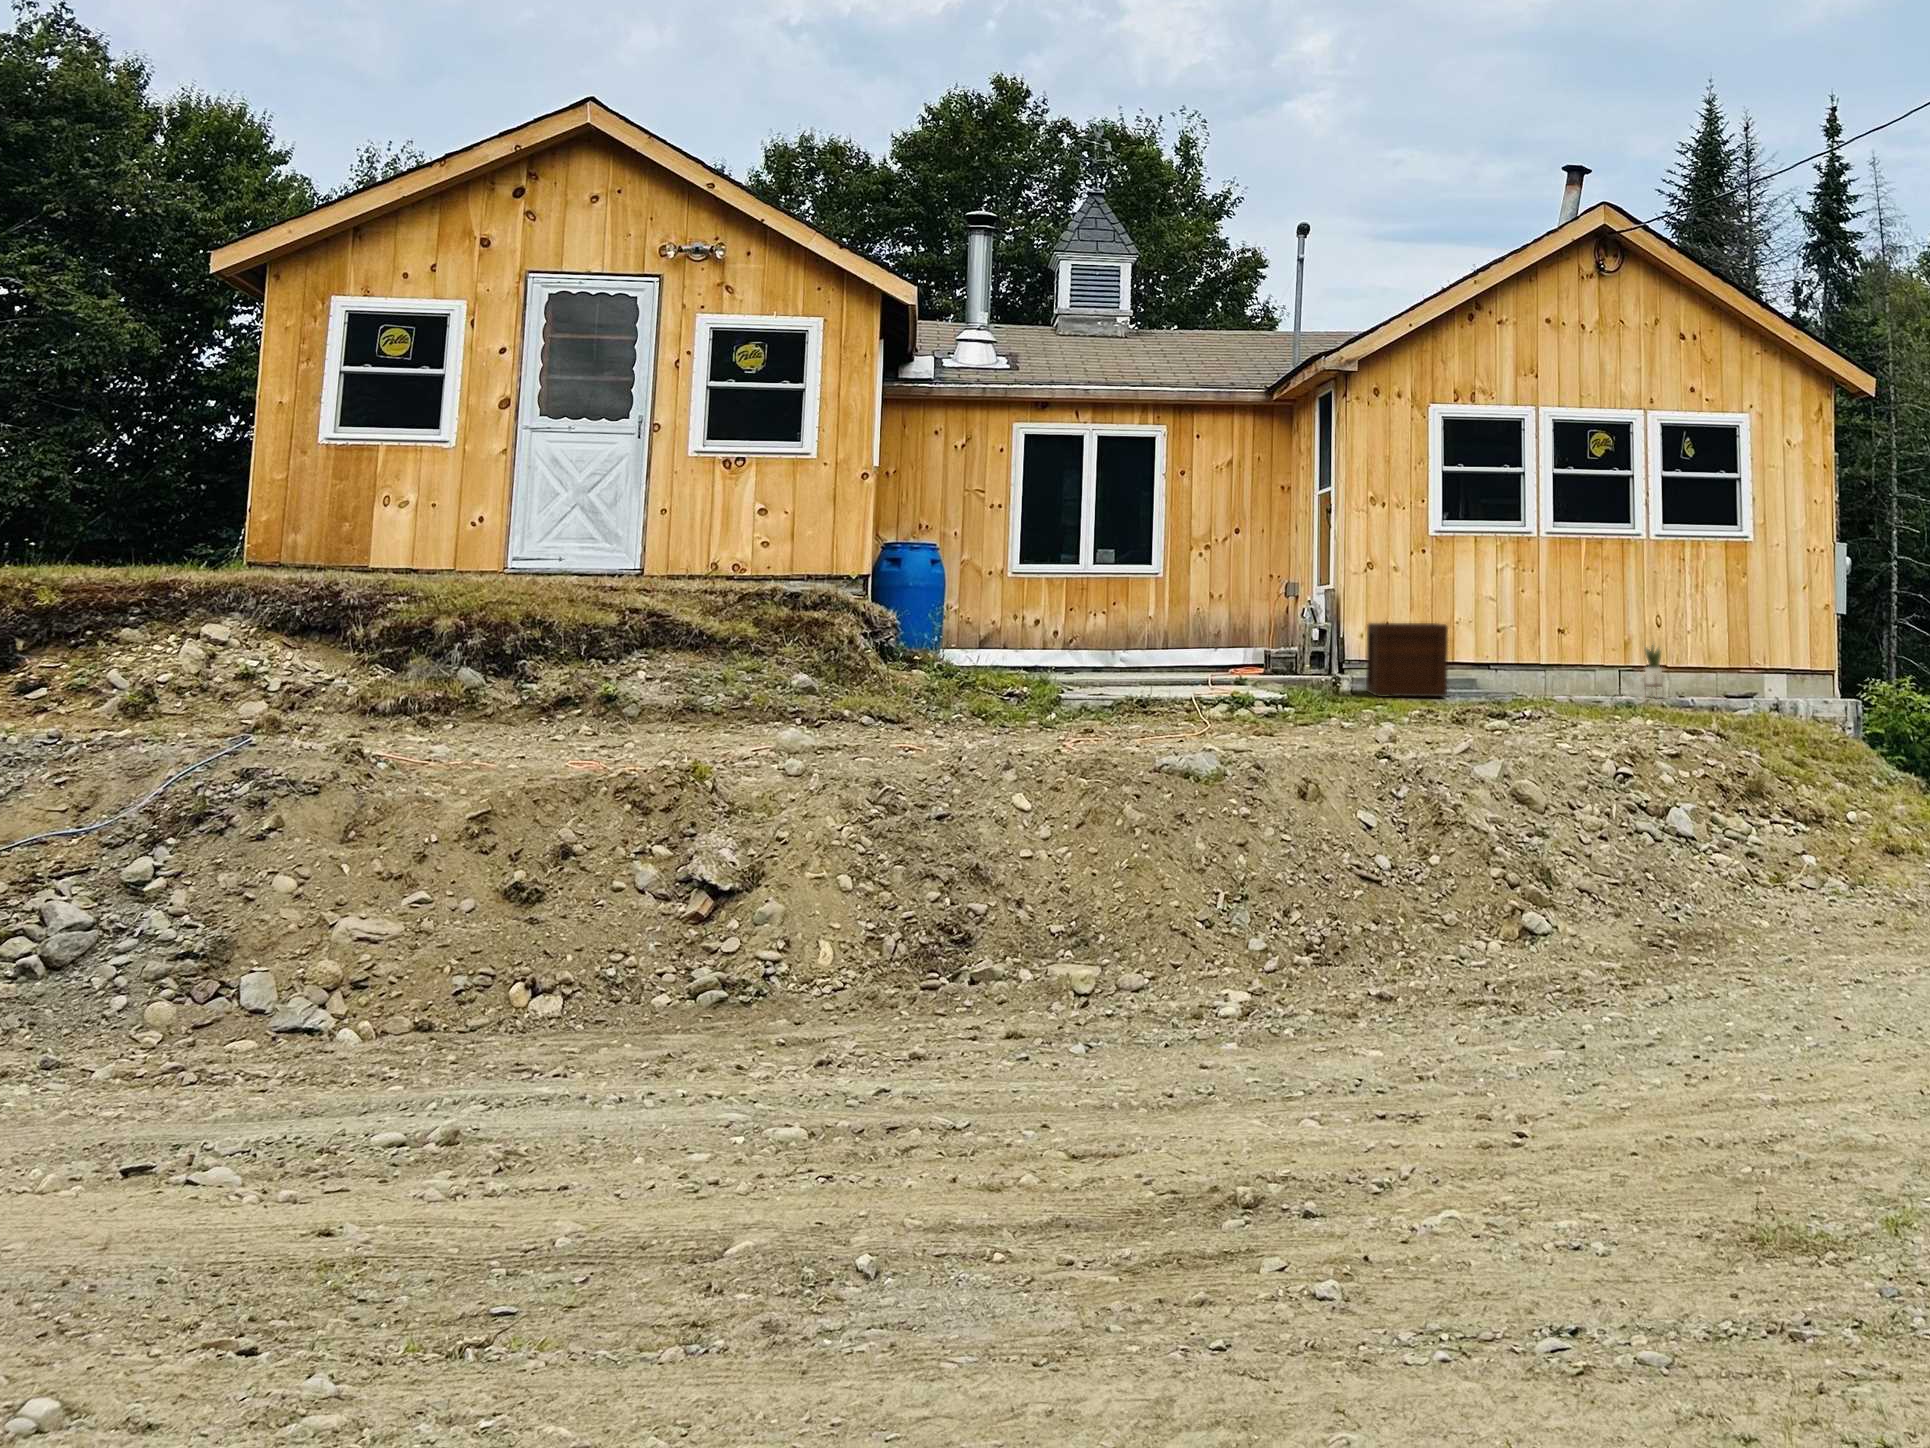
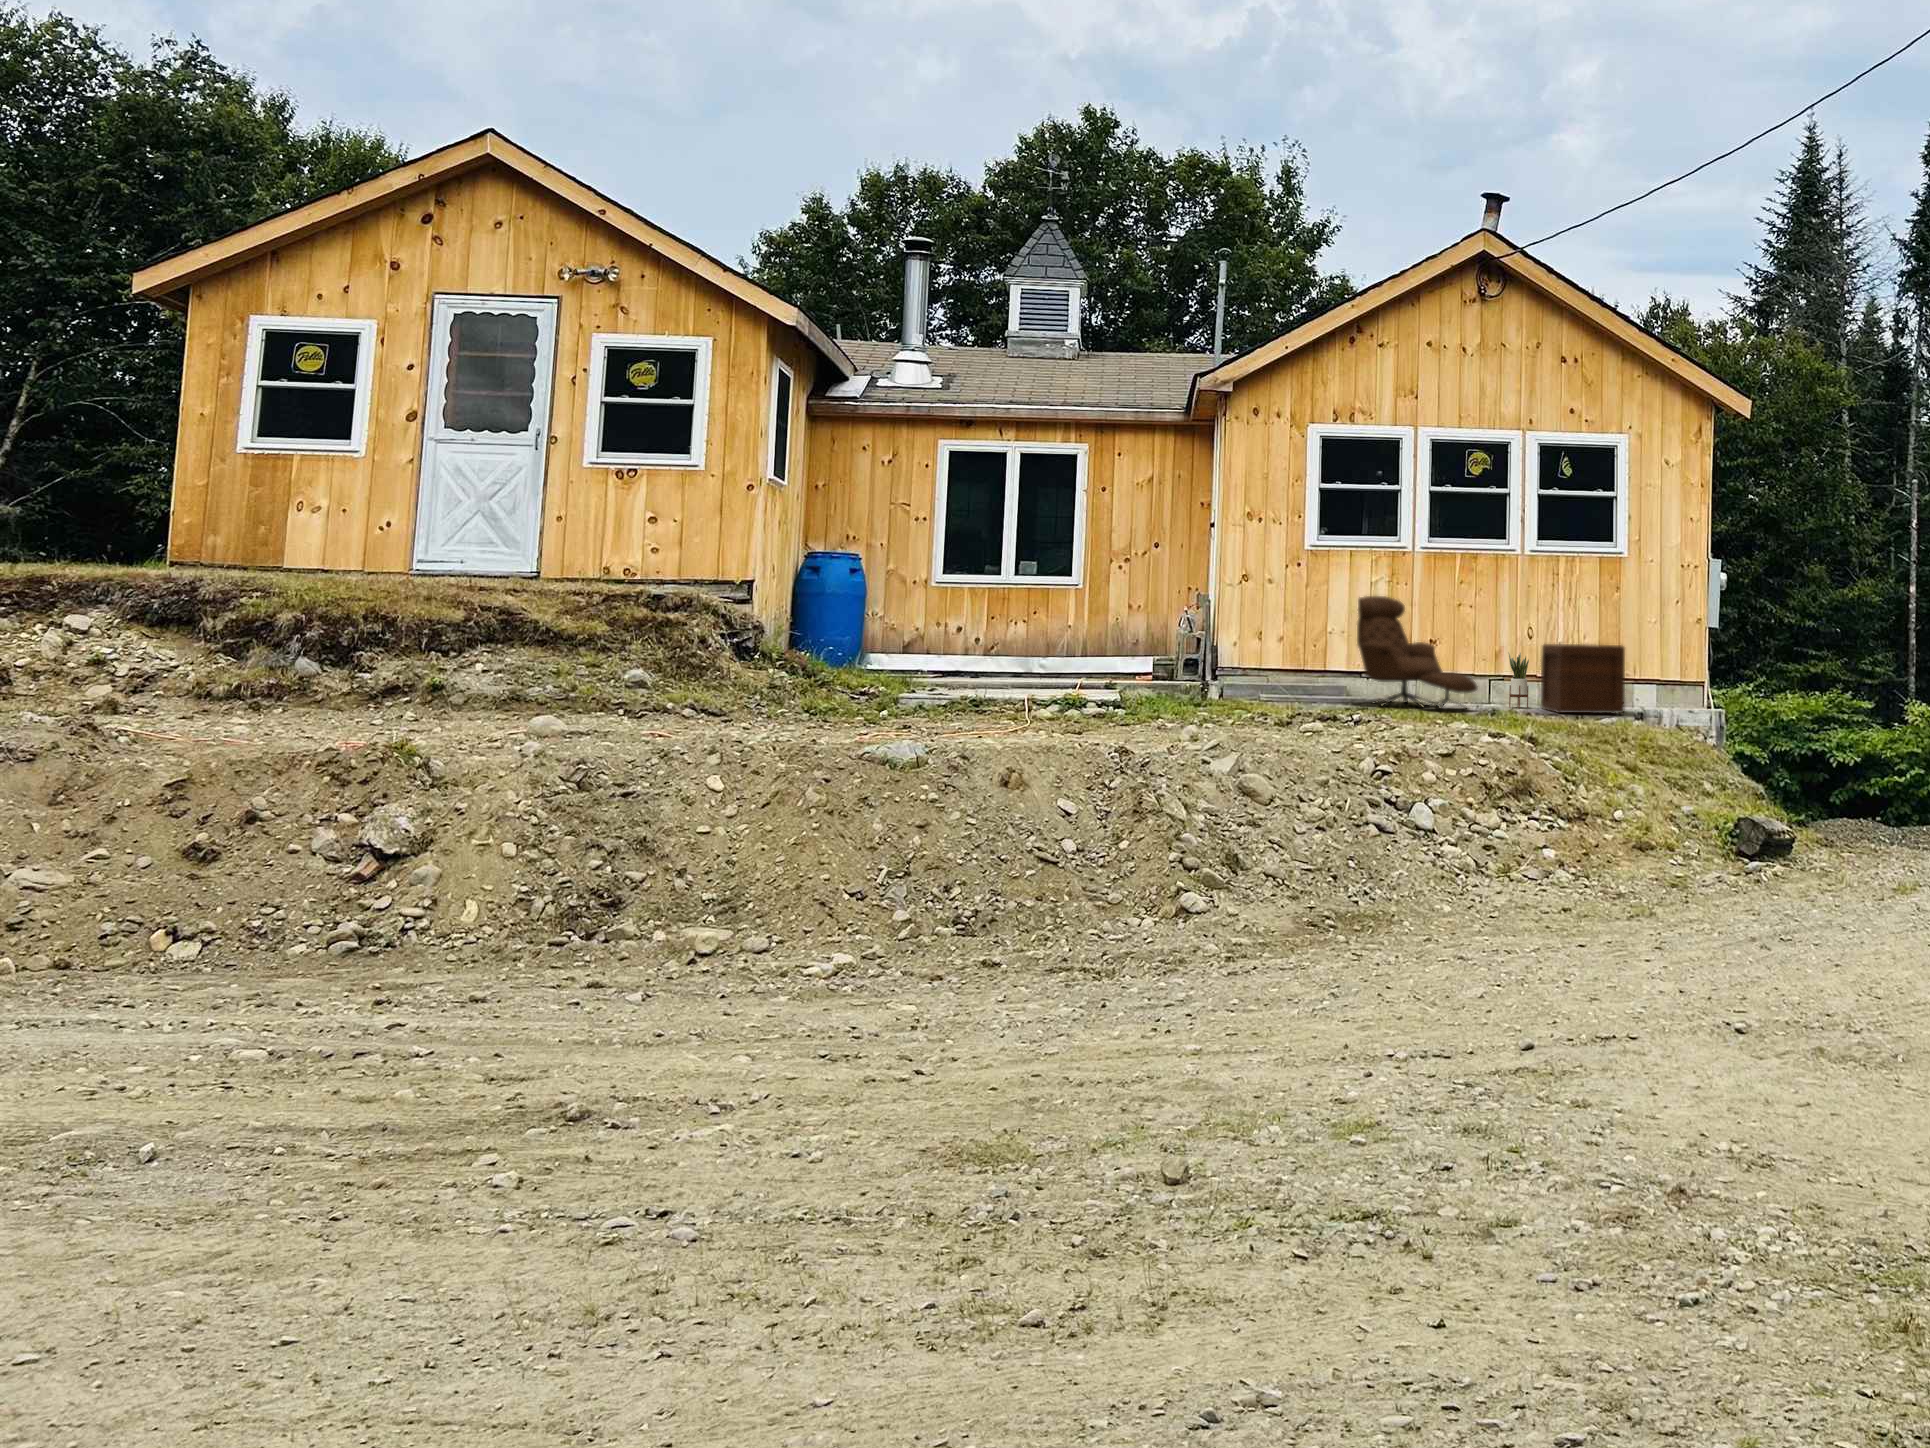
lounge chair: none [1494,584,1623,701] -> present [1357,596,1478,708]
wooden crate: present [1366,623,1448,697] -> present [1541,644,1625,713]

